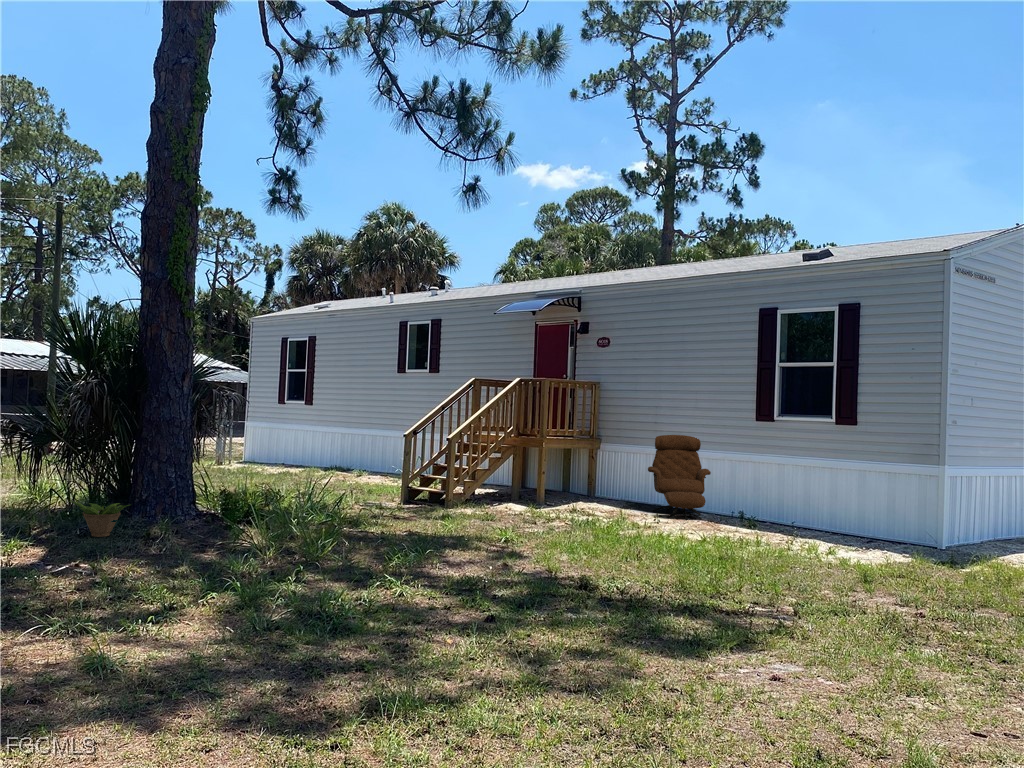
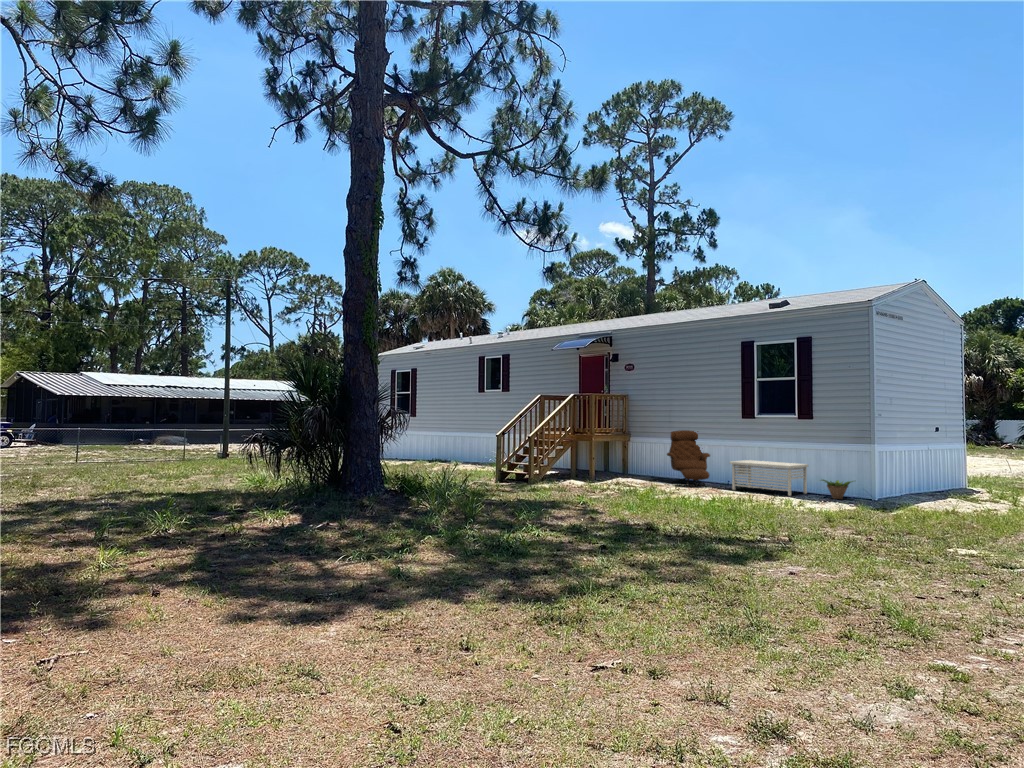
storage bench: none [734,482,849,538] -> present [730,460,808,496]
decorative plant: present [70,501,130,537] -> present [822,480,853,499]

